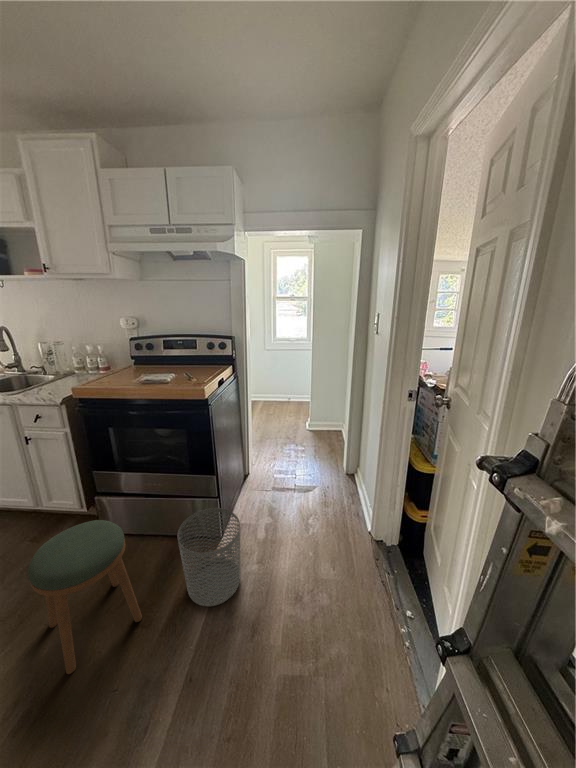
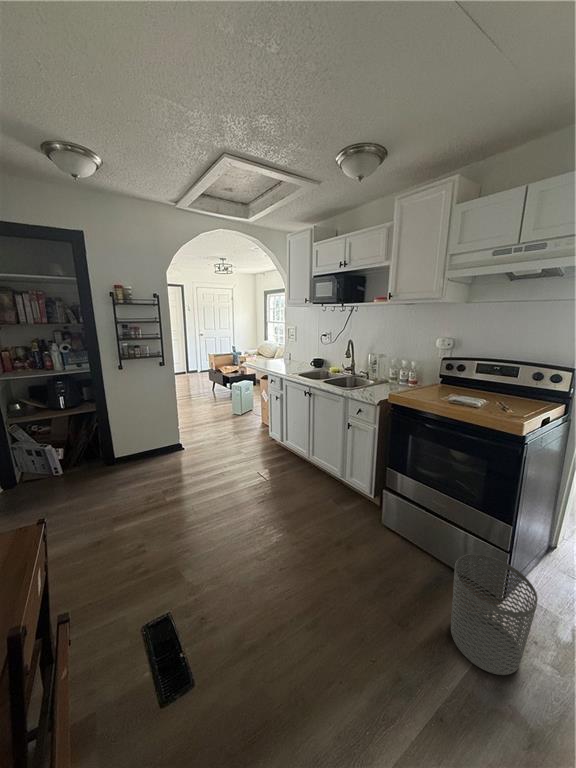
stool: present [28,520,142,674] -> none [337,505,406,620]

